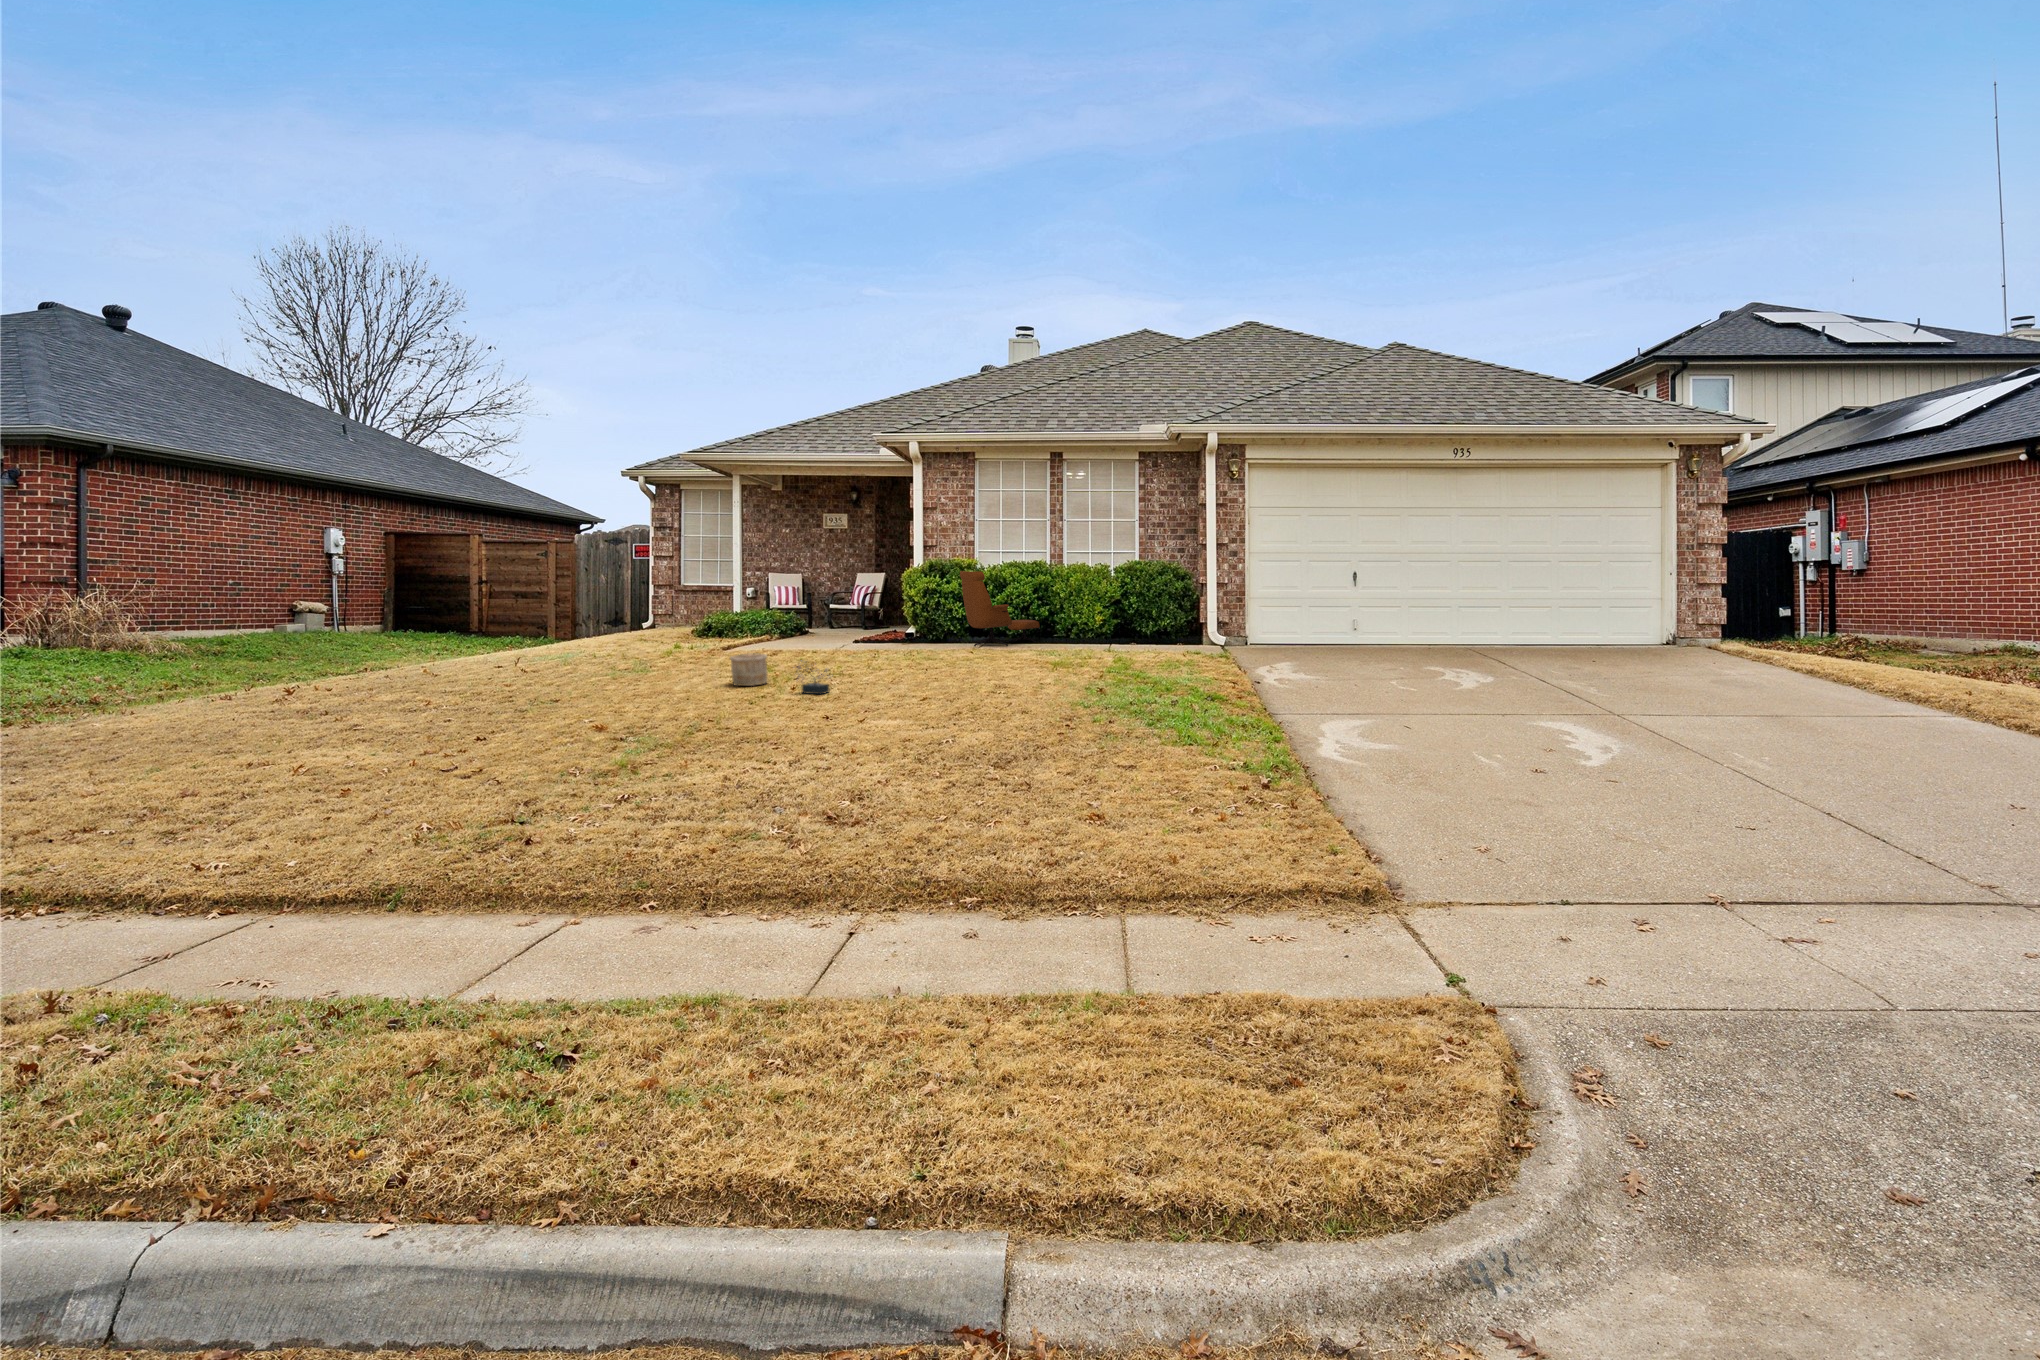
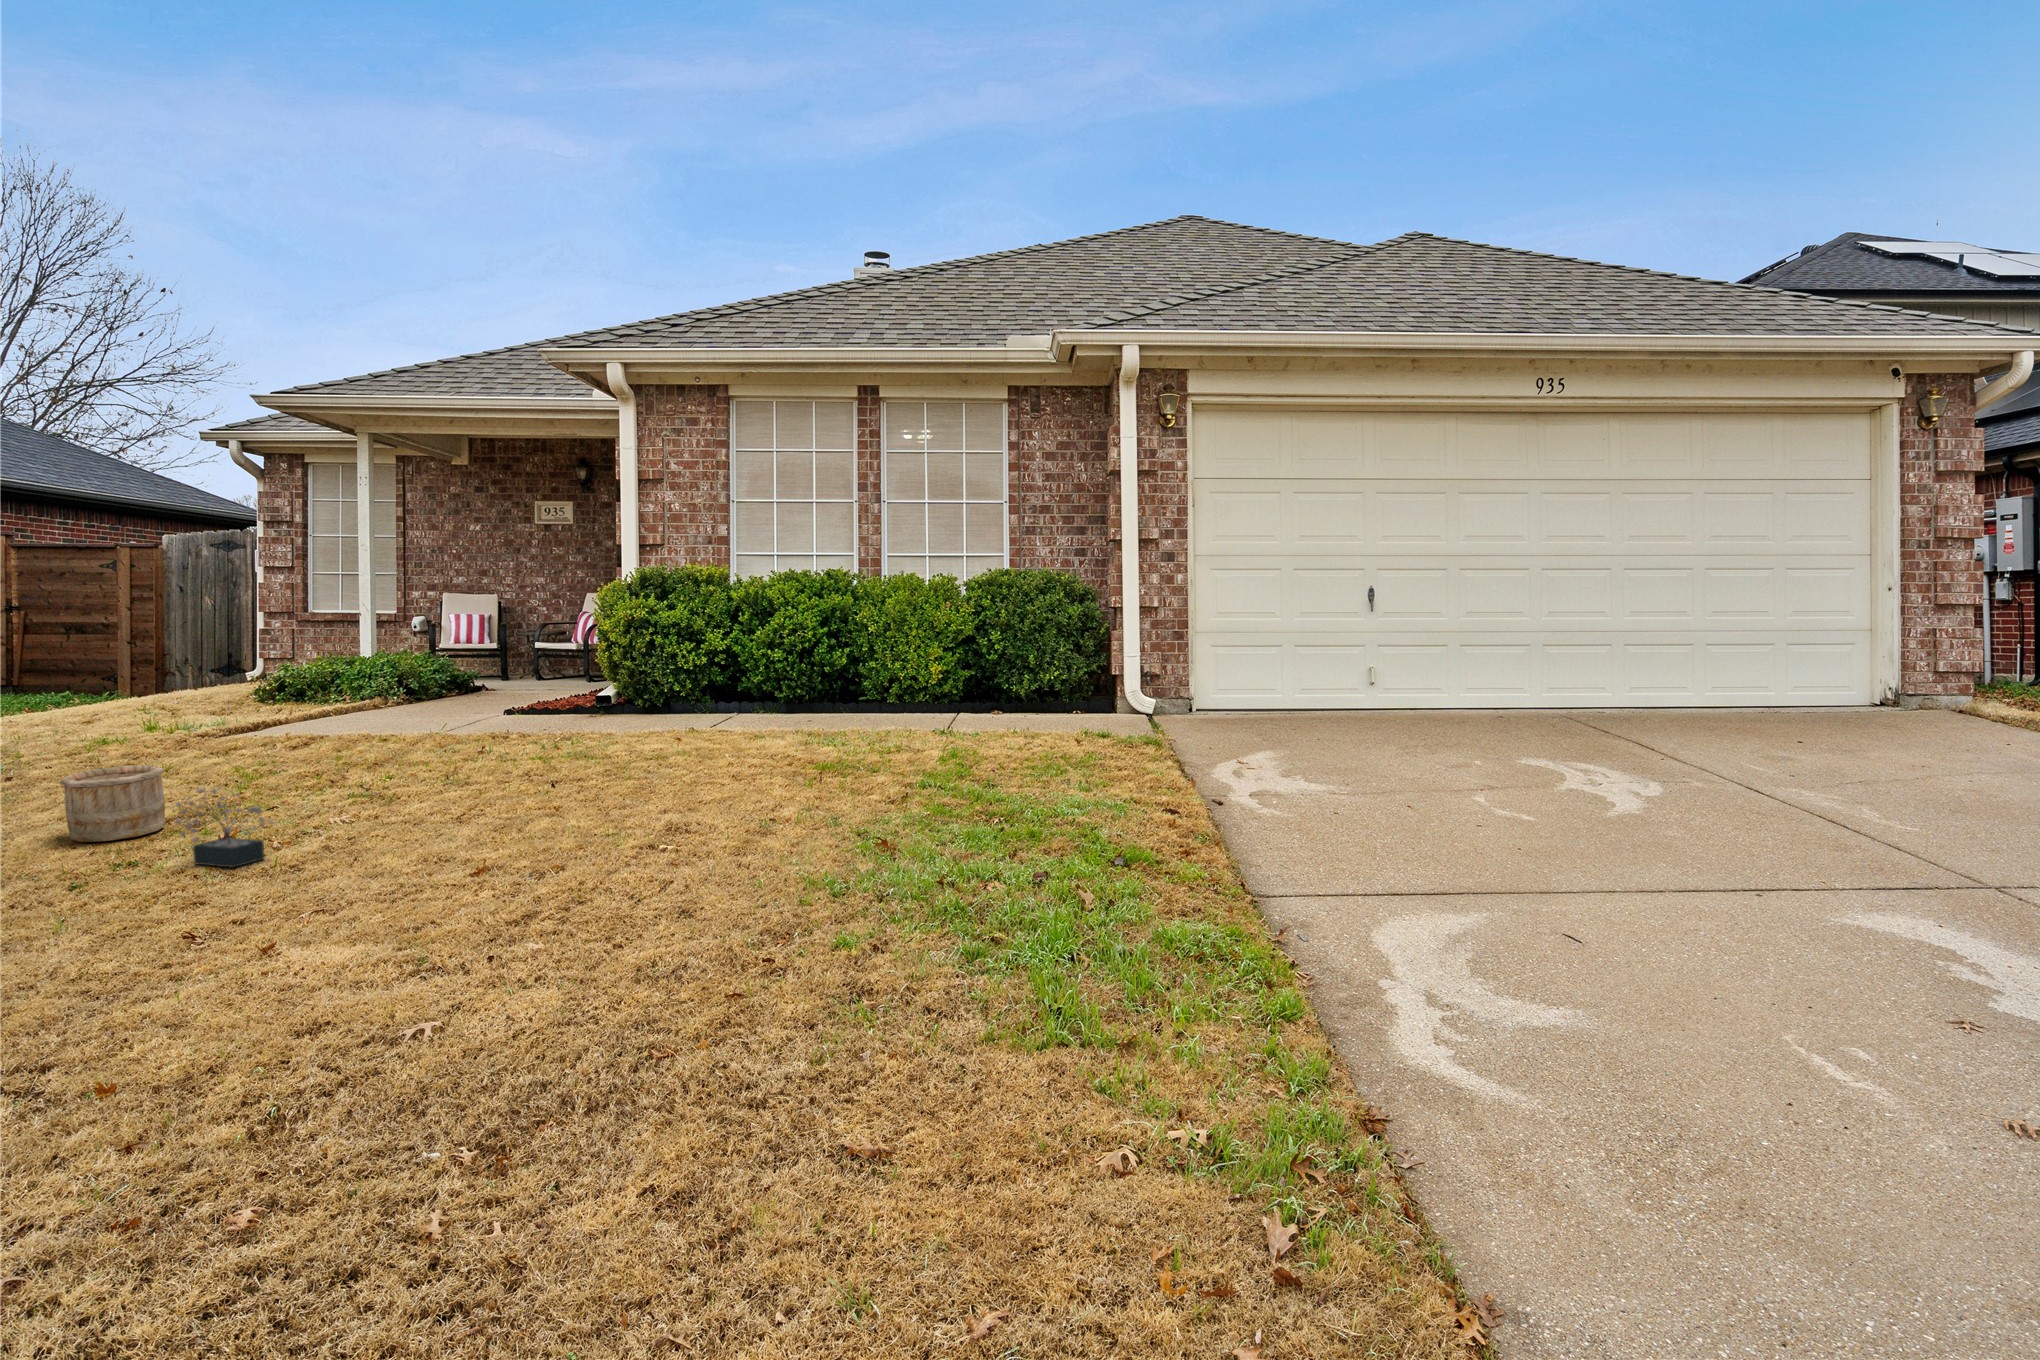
lounge chair: present [960,571,1040,646] -> none [670,586,827,725]

